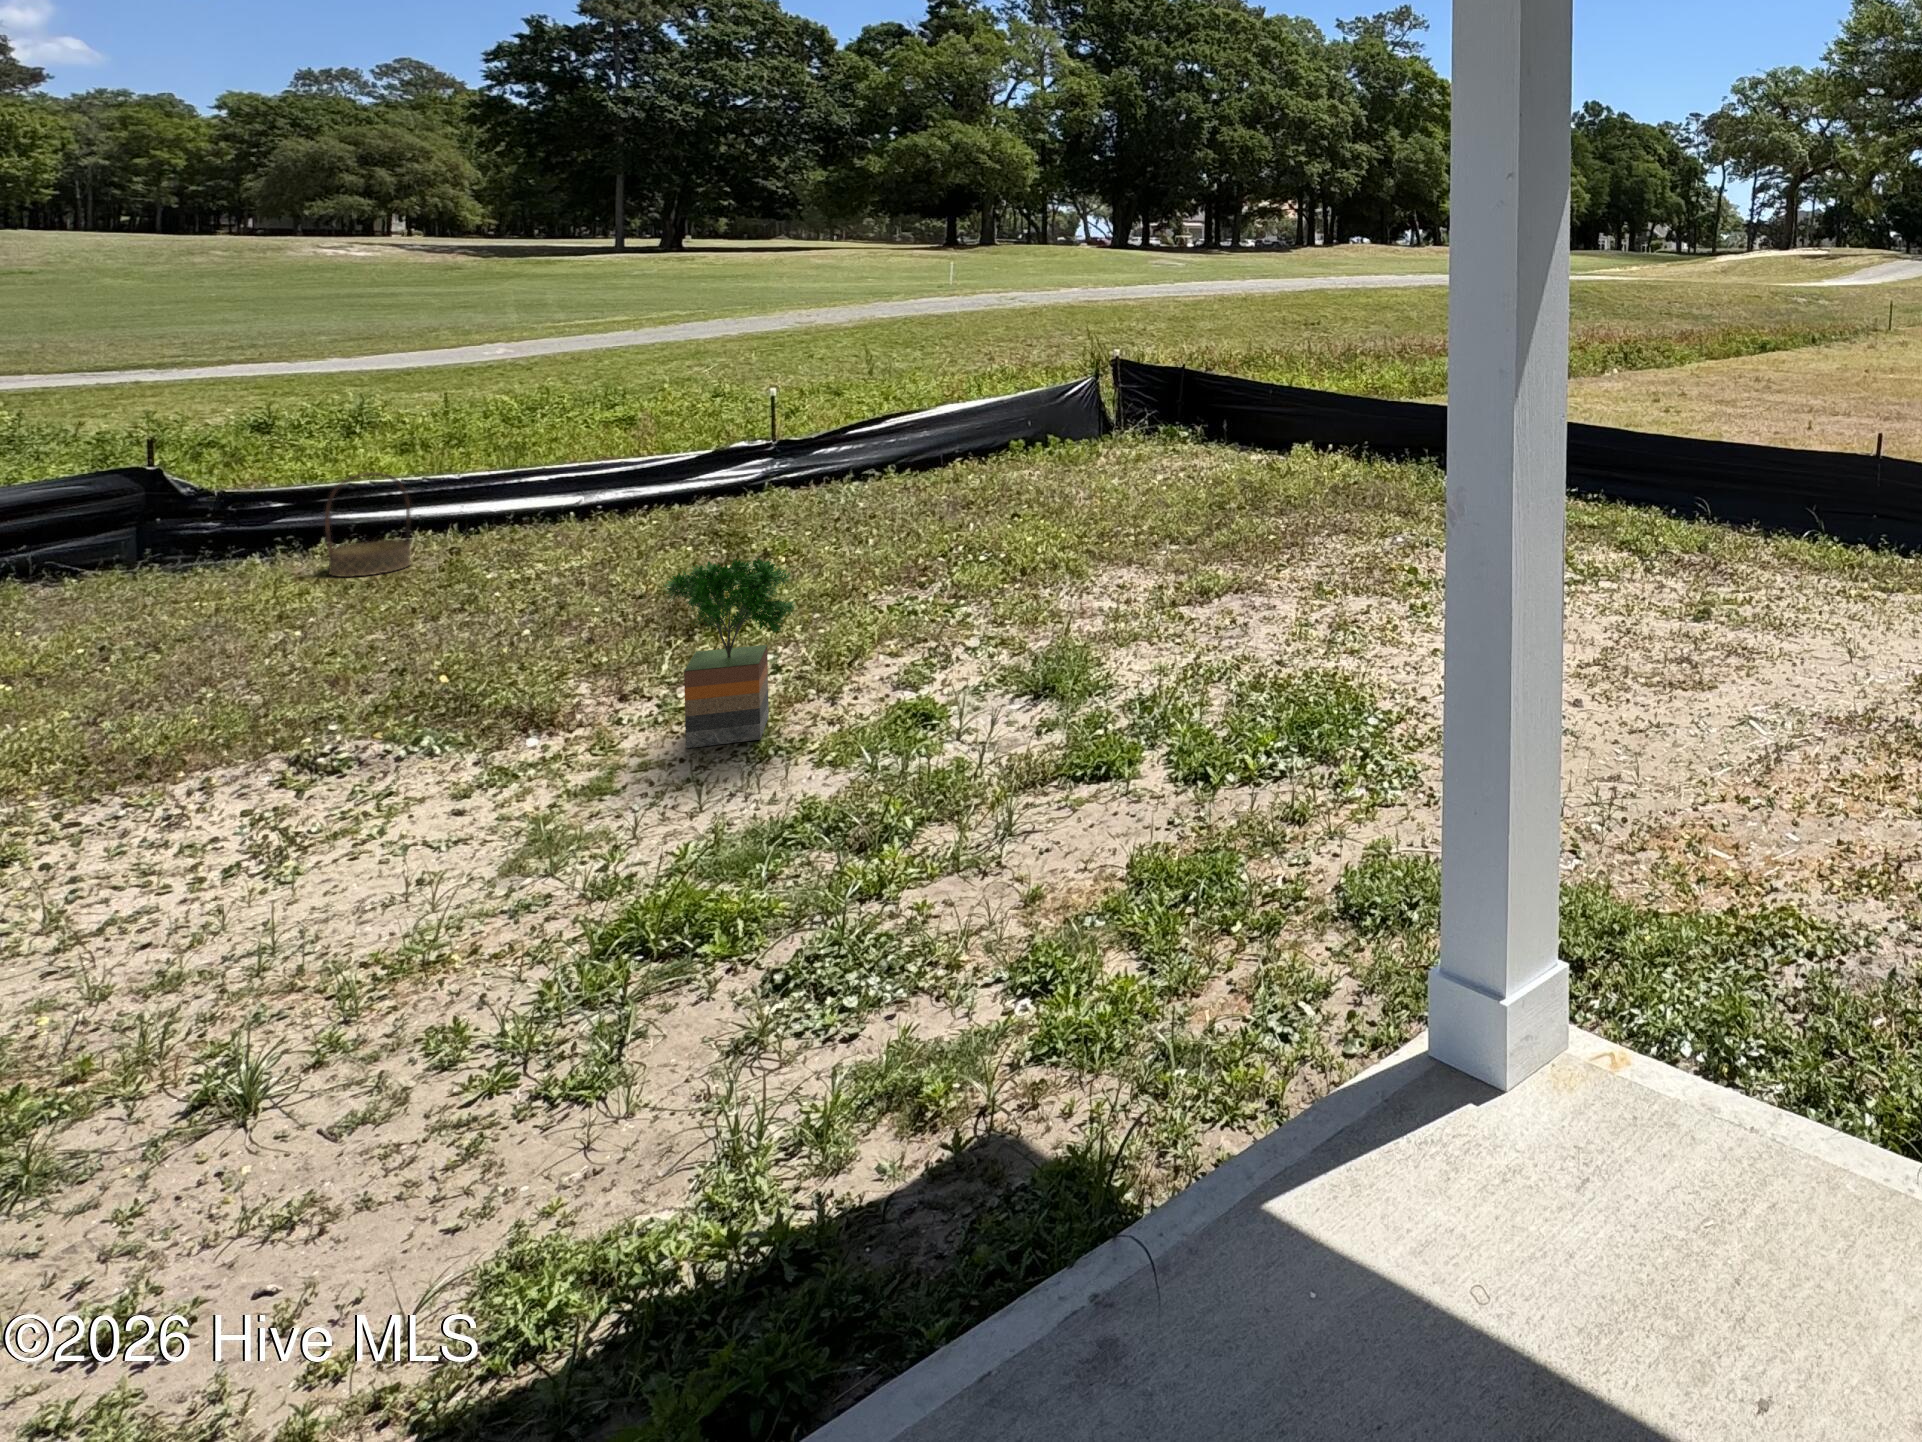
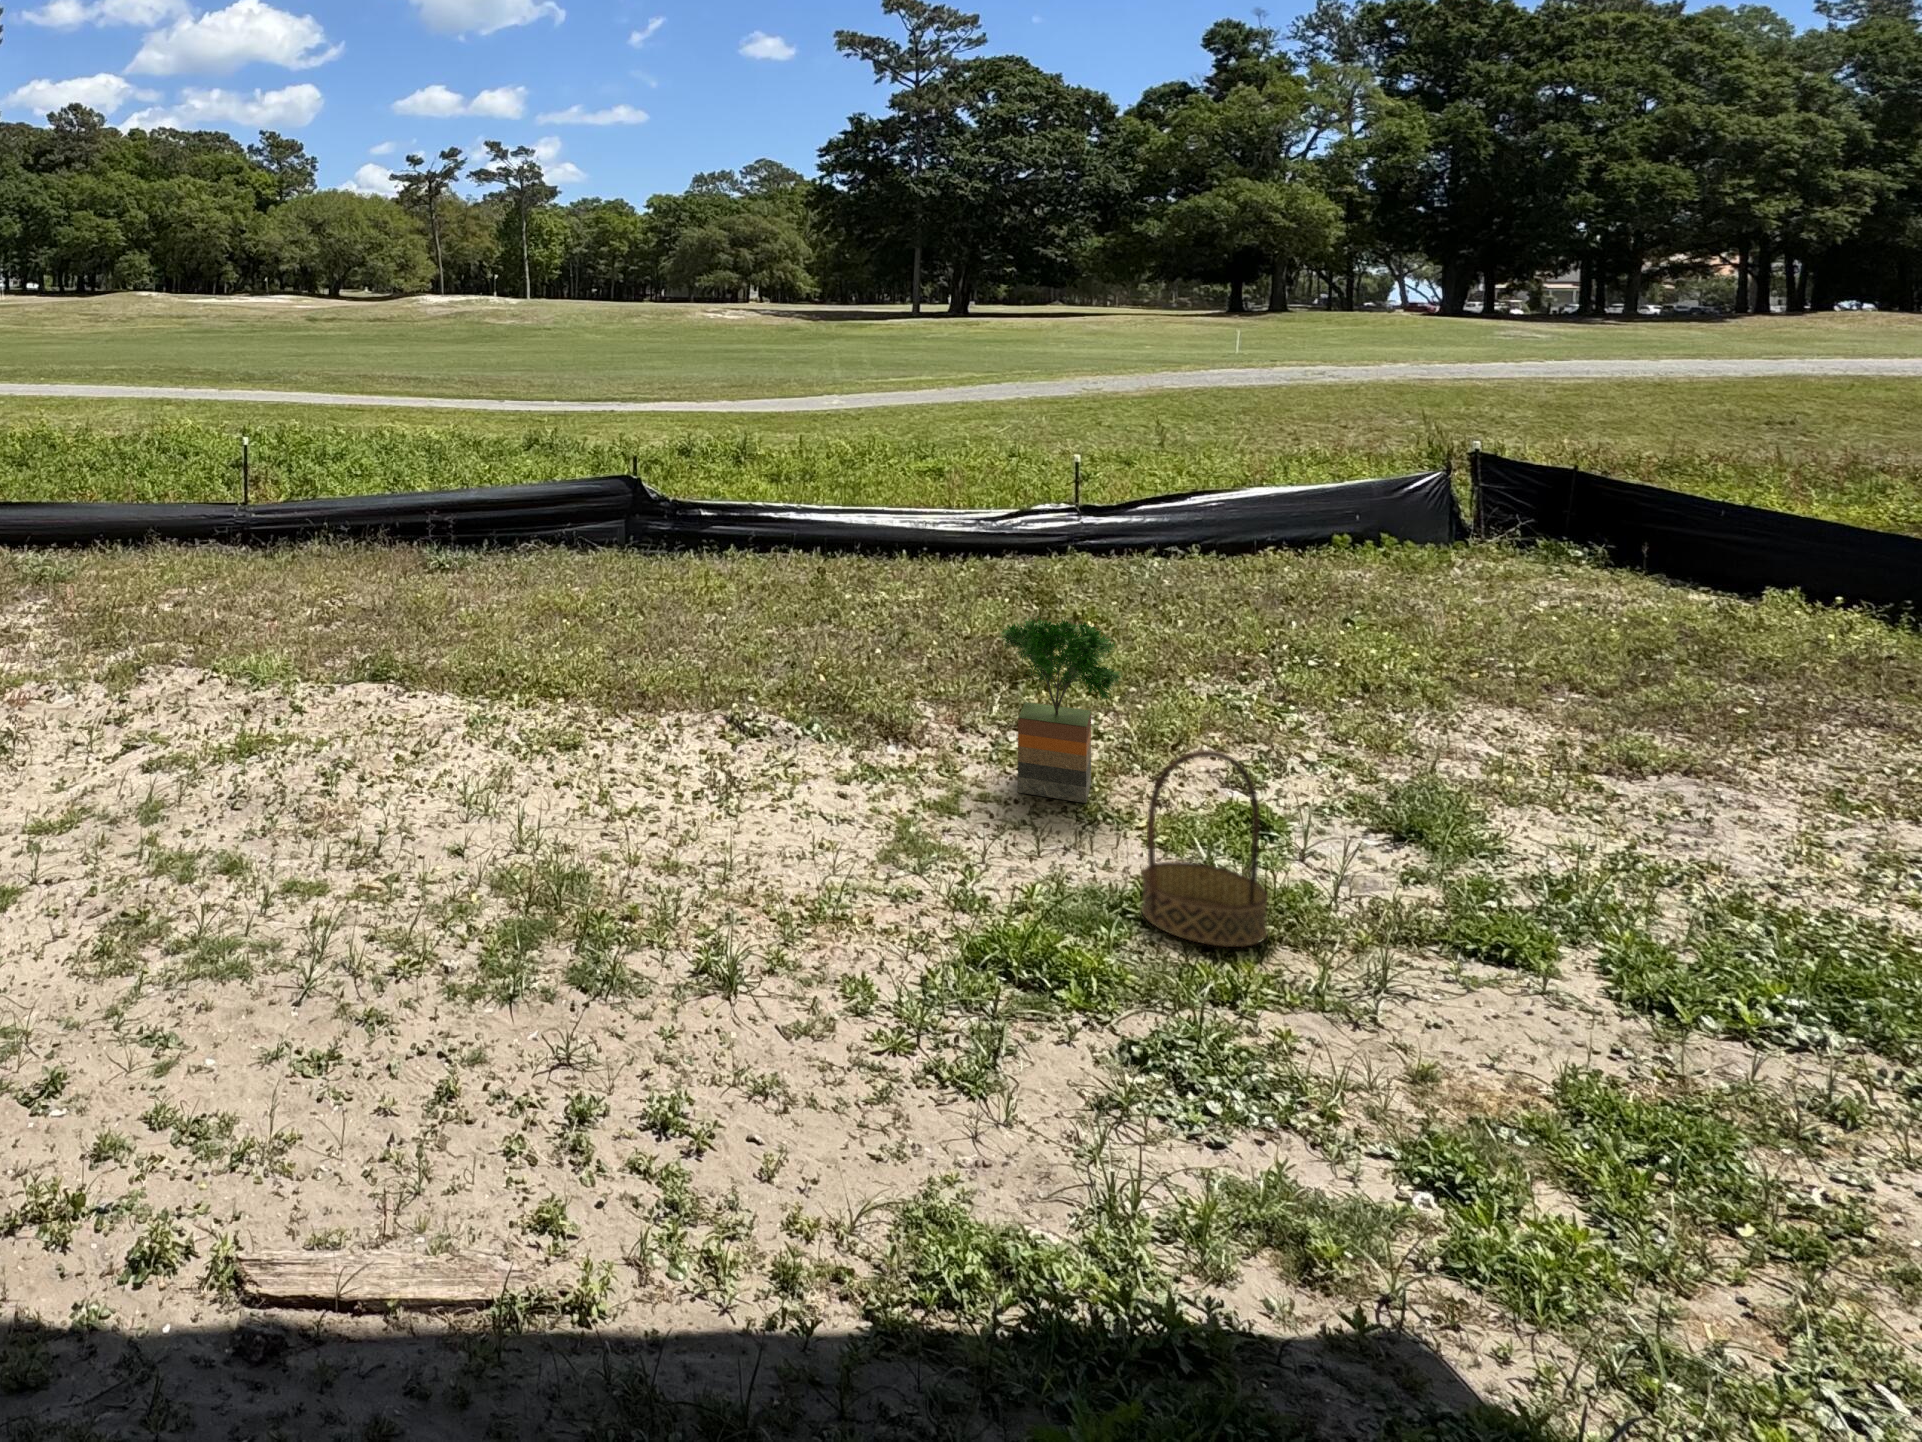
basket: present [325,472,411,577] -> present [1142,750,1268,947]

